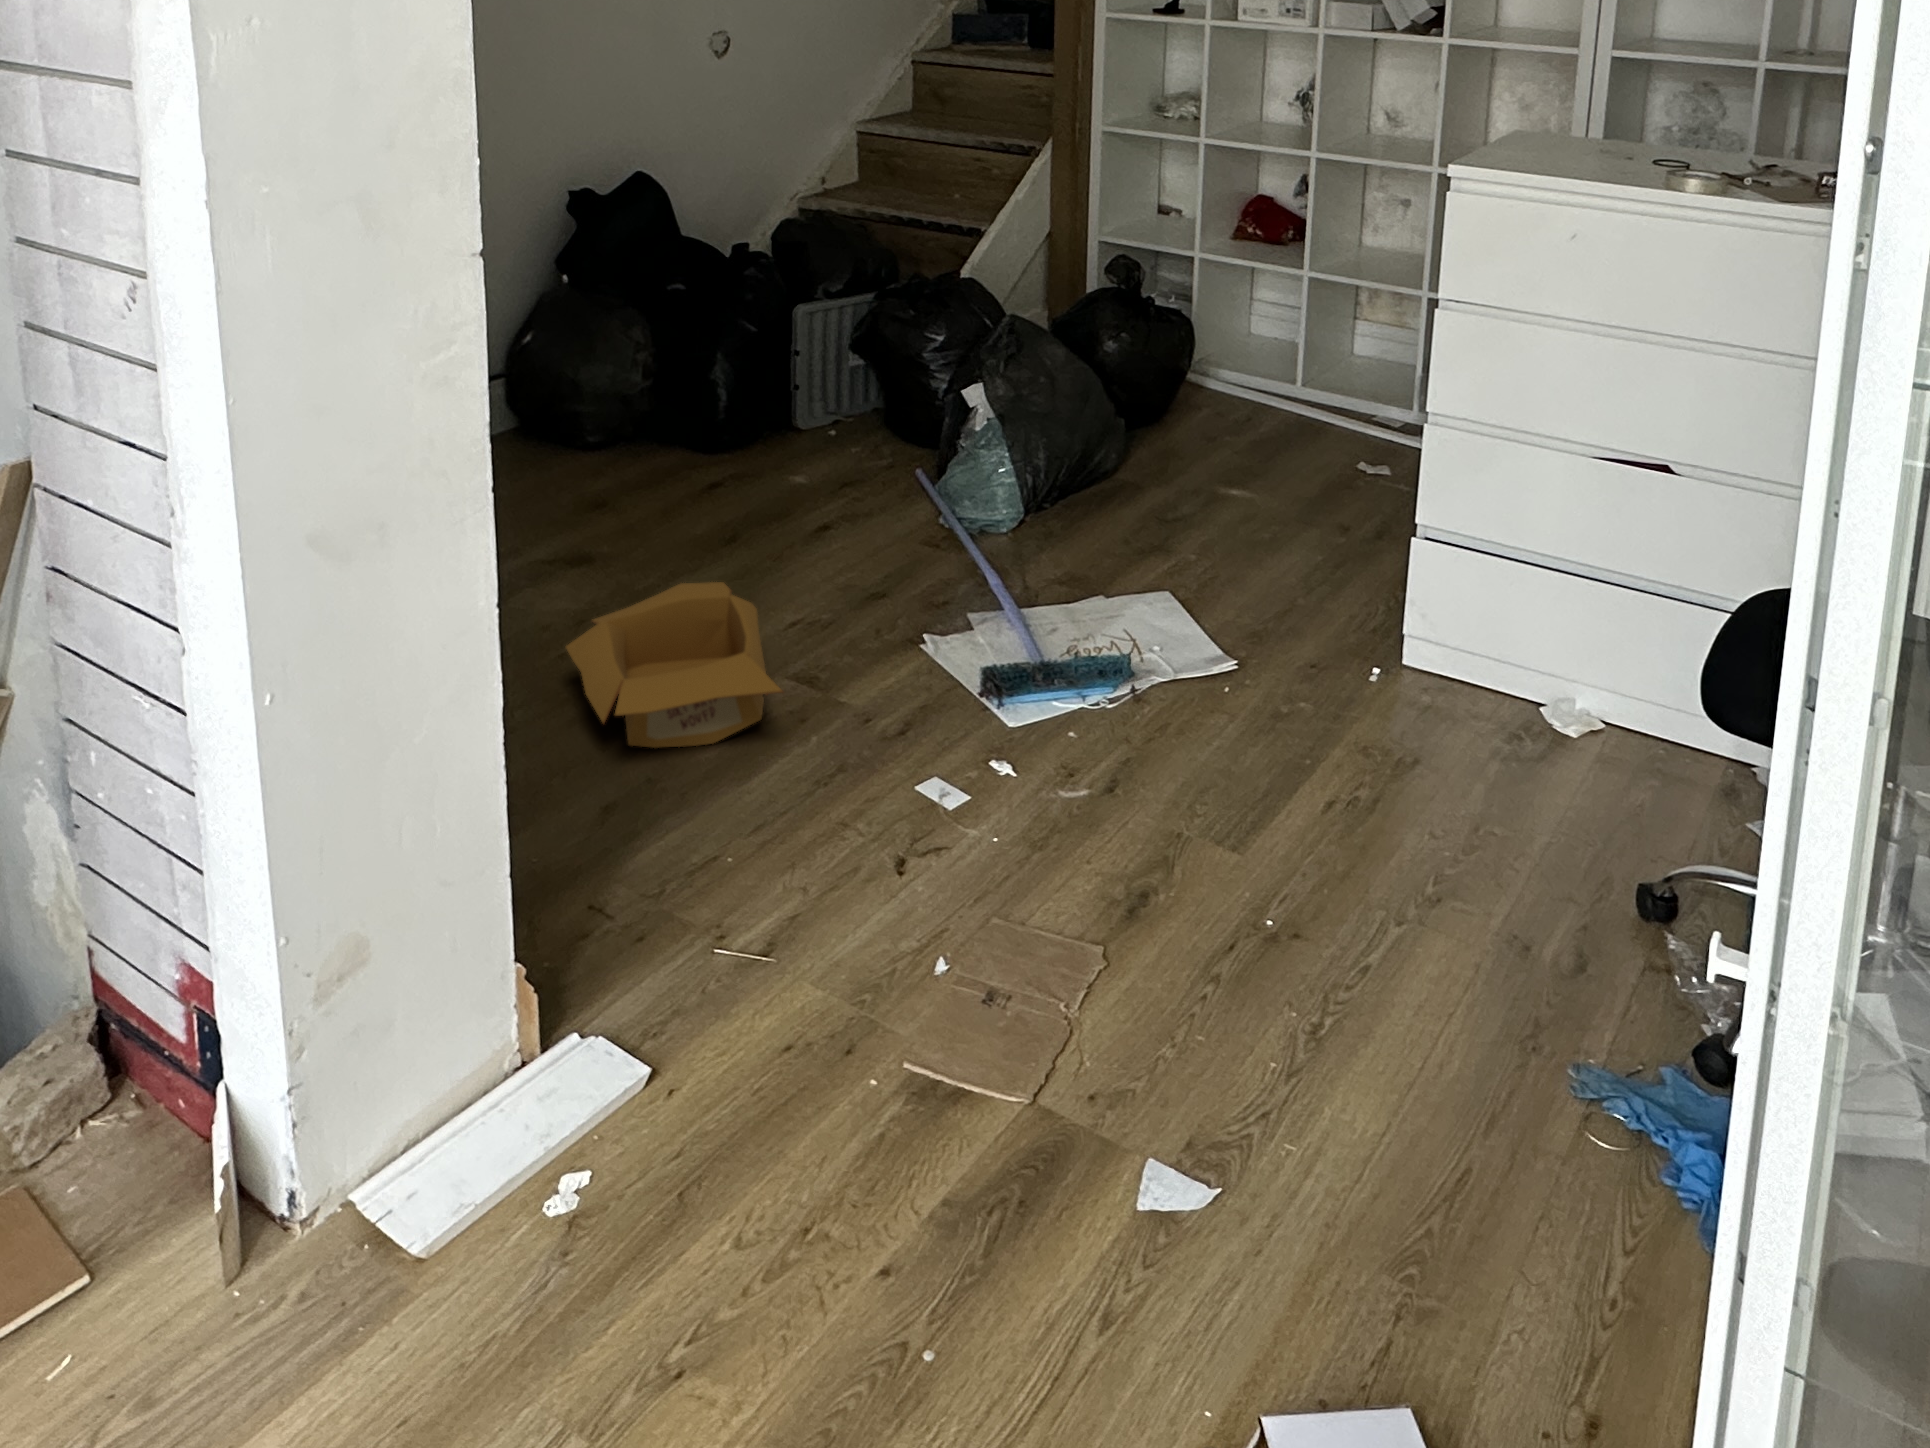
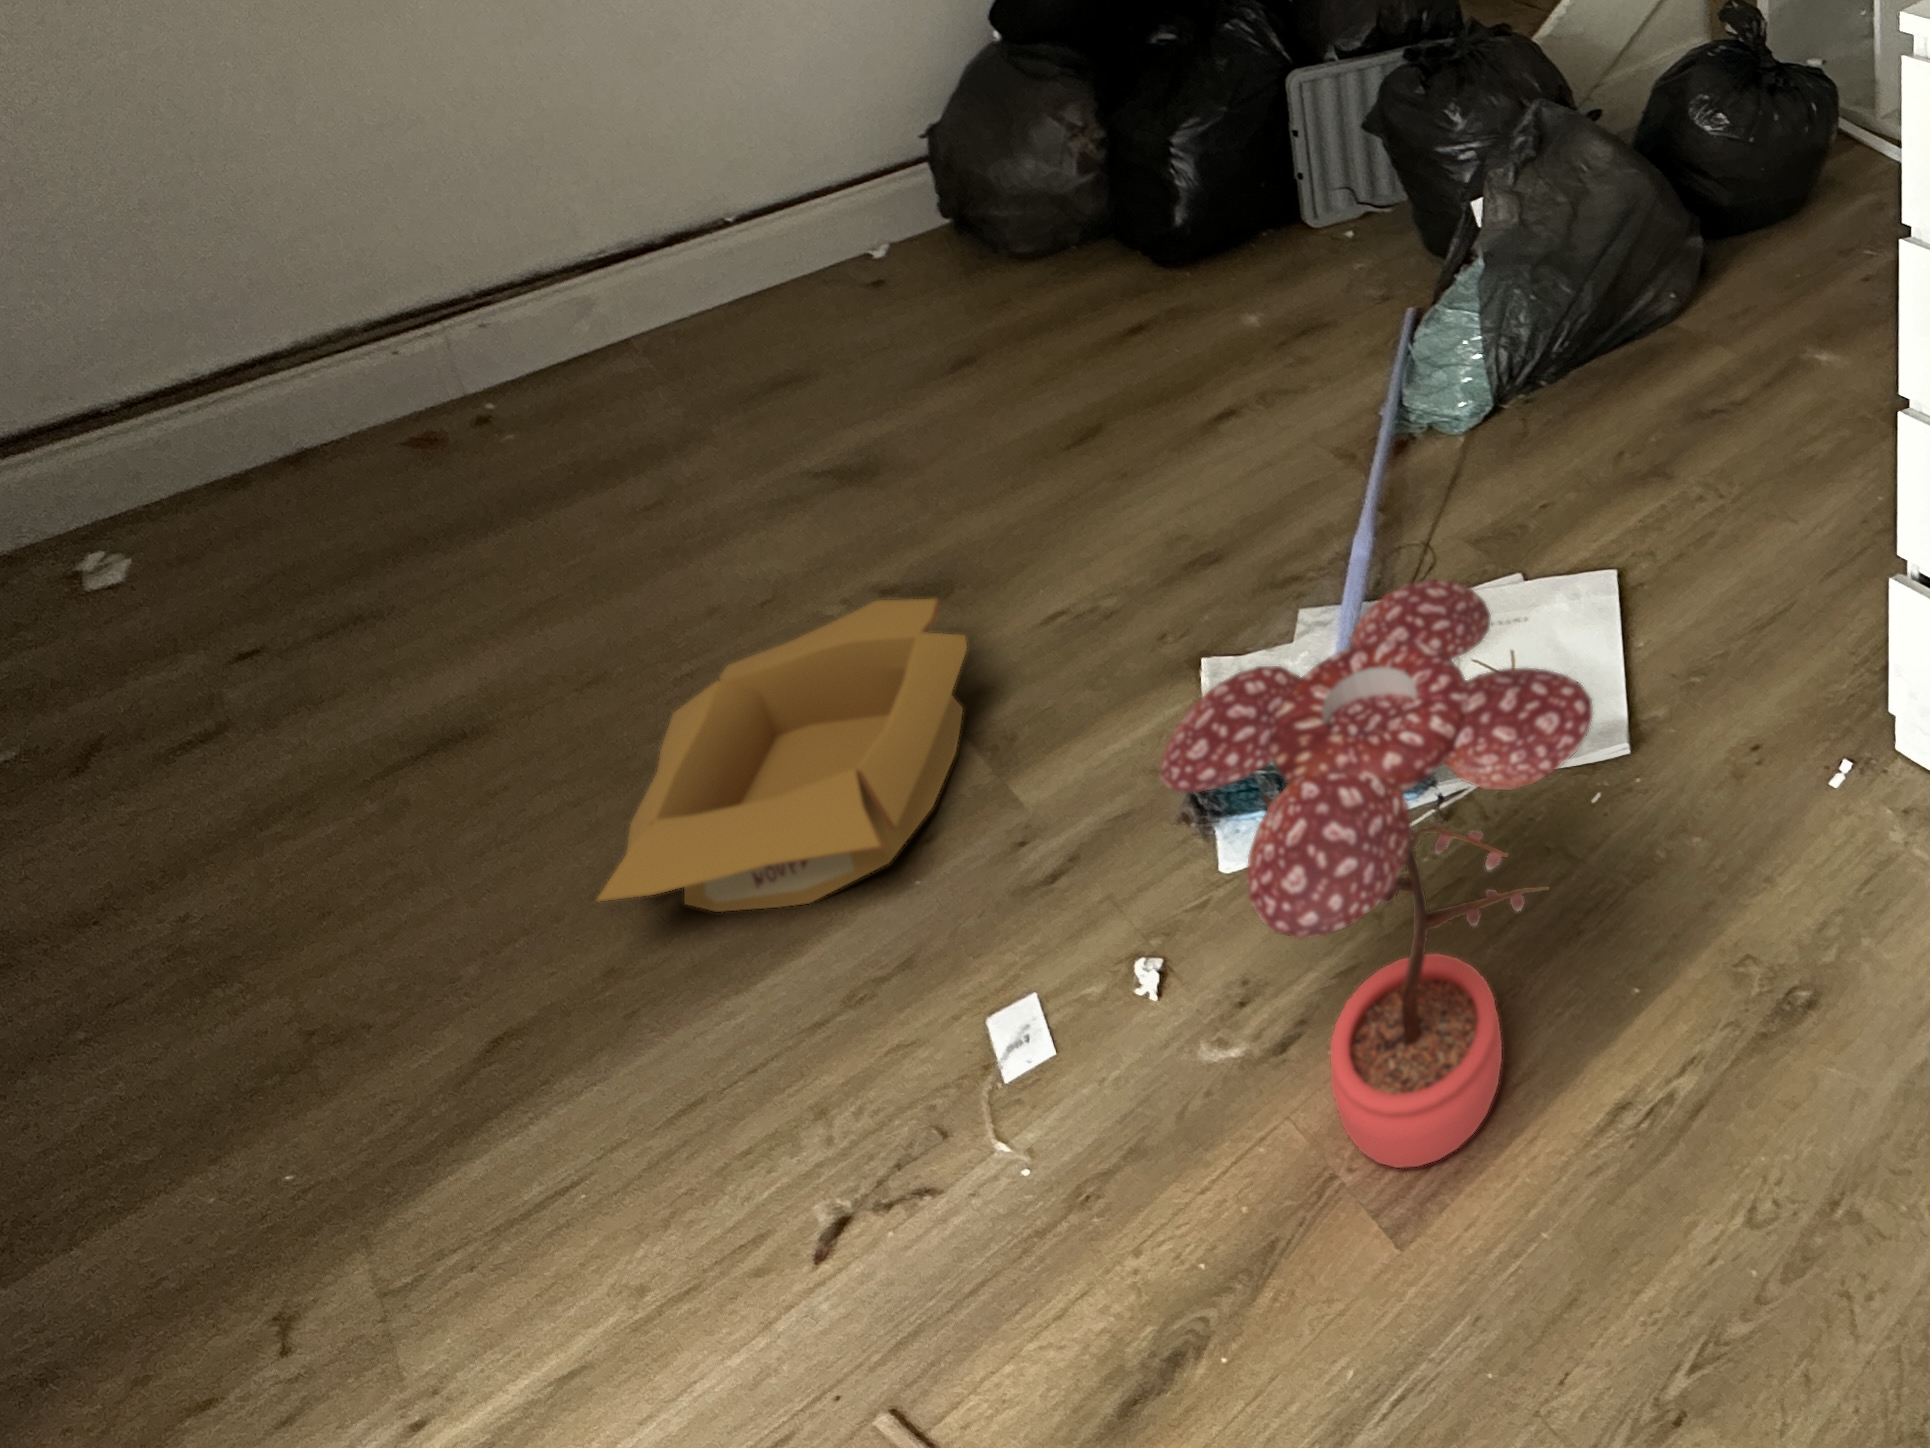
potted plant: none [1071,491,1321,833] -> present [1160,580,1593,1168]

